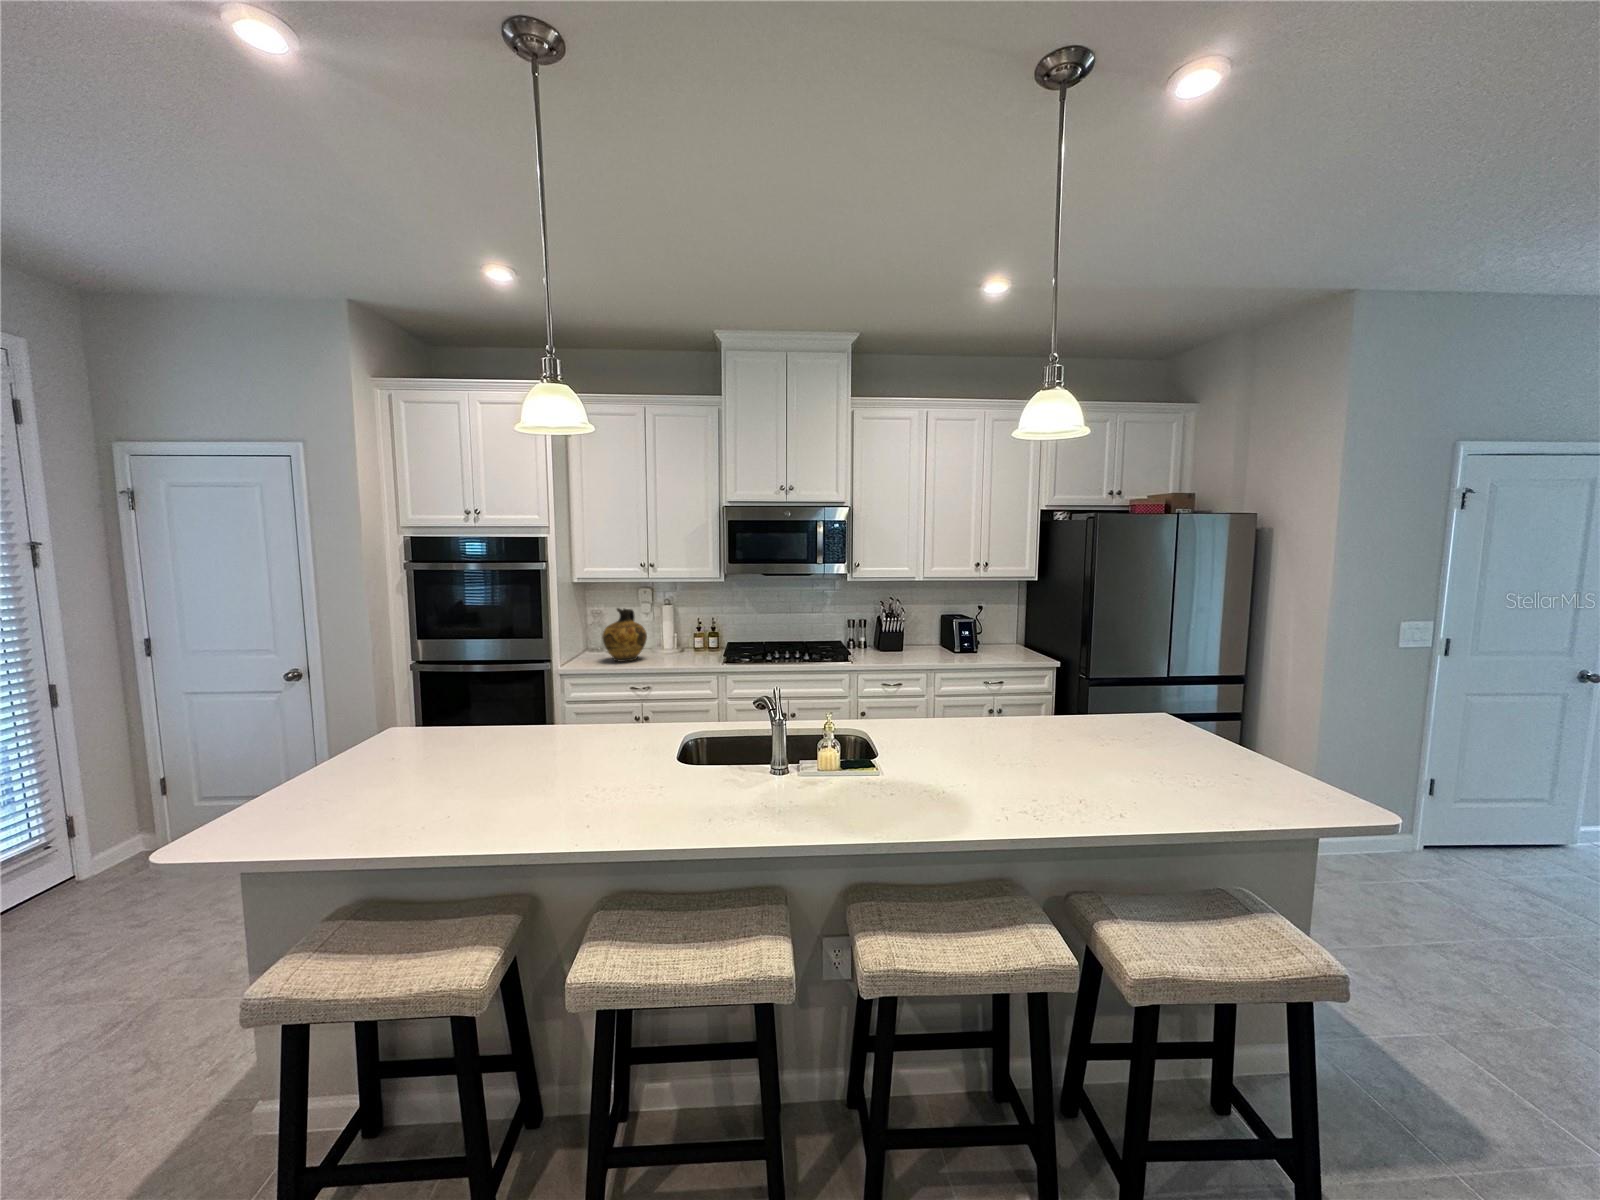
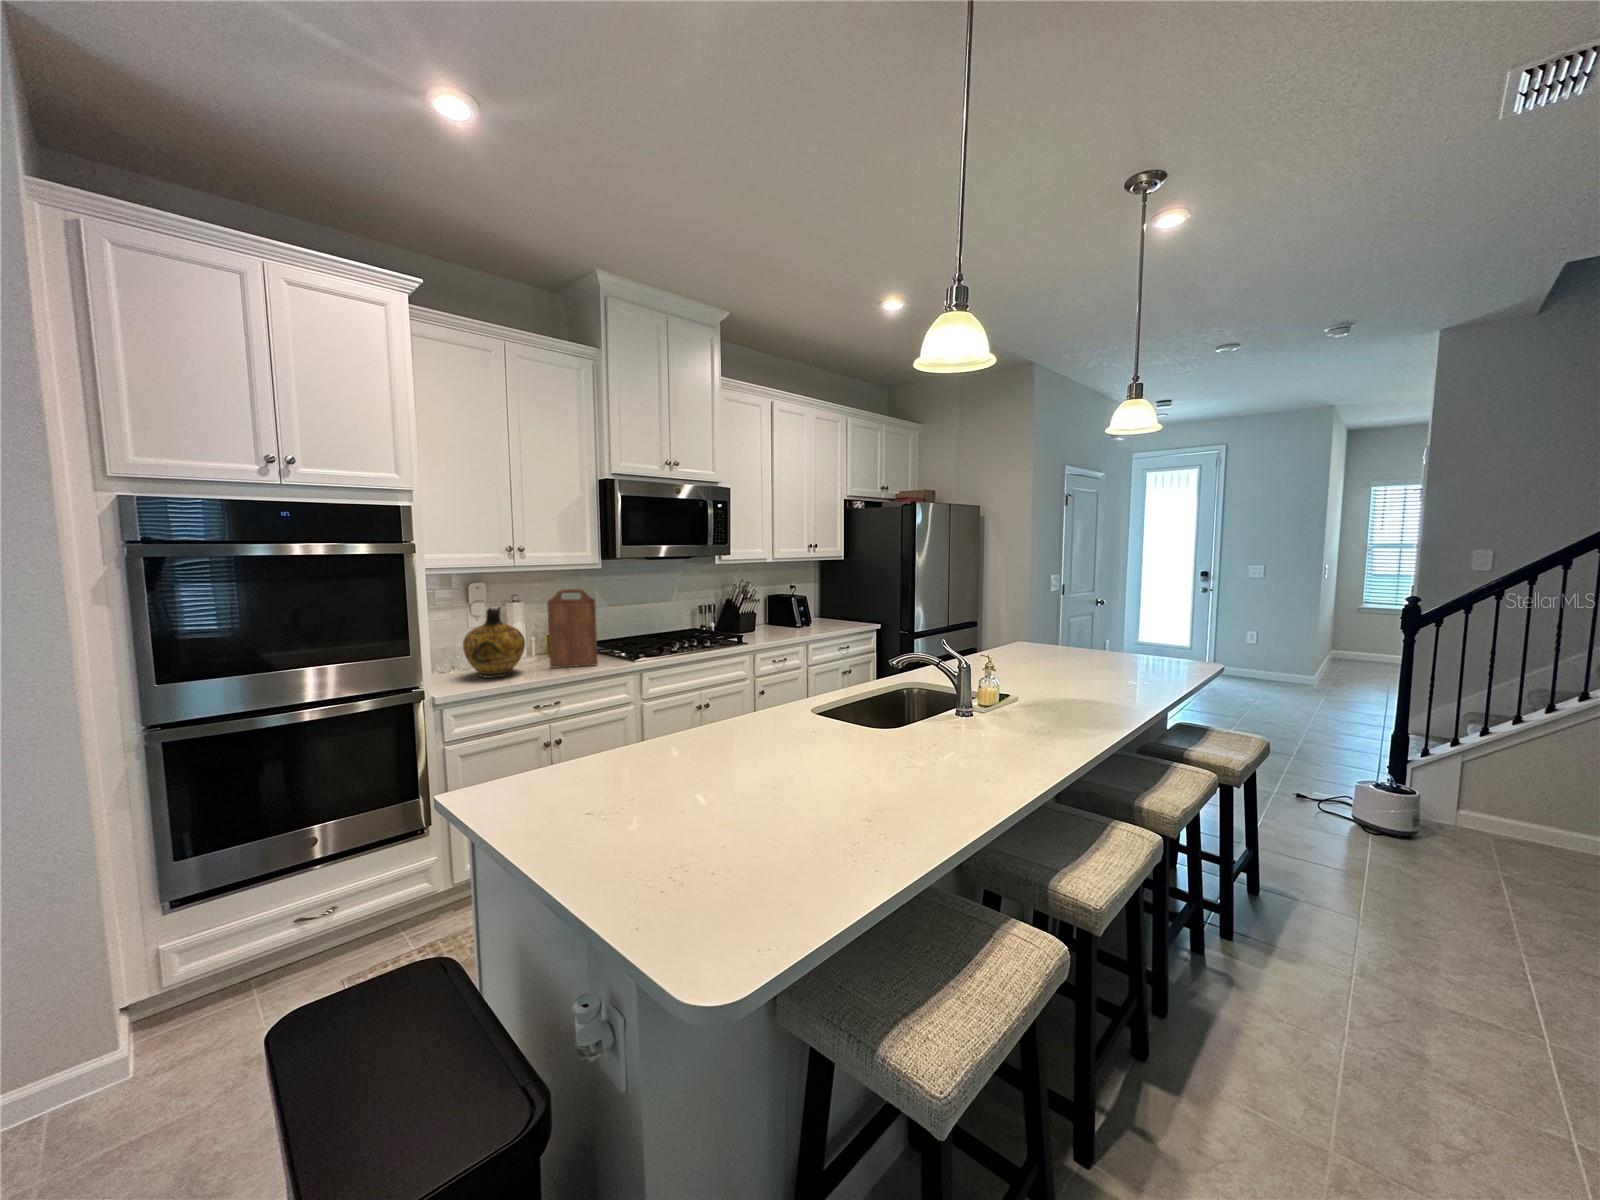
cutting board: none [661,598,693,663] -> present [547,589,598,668]

